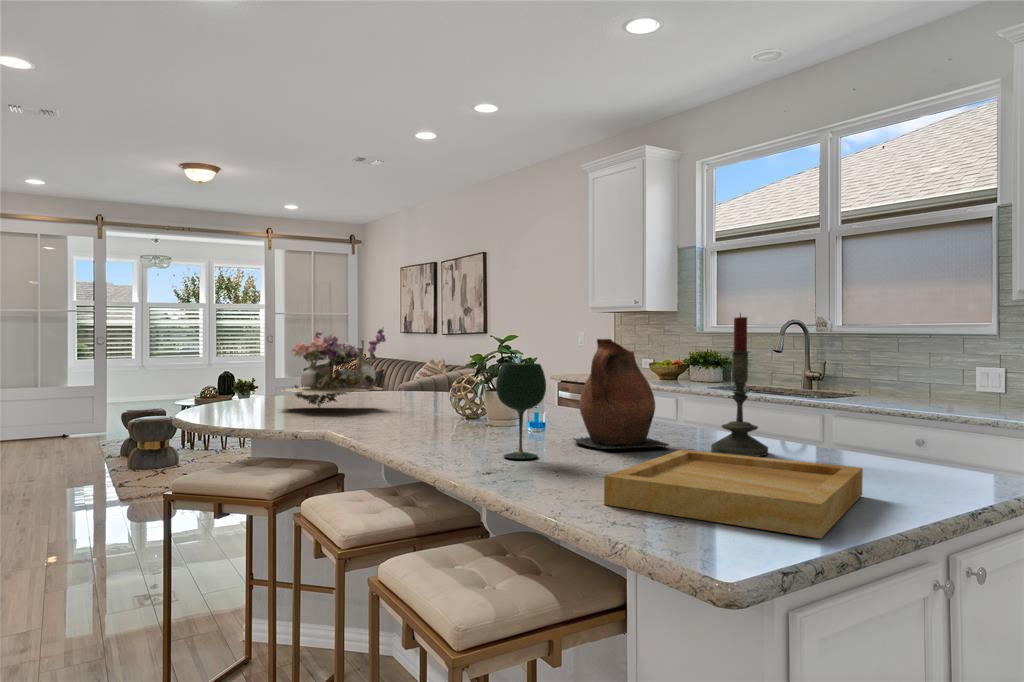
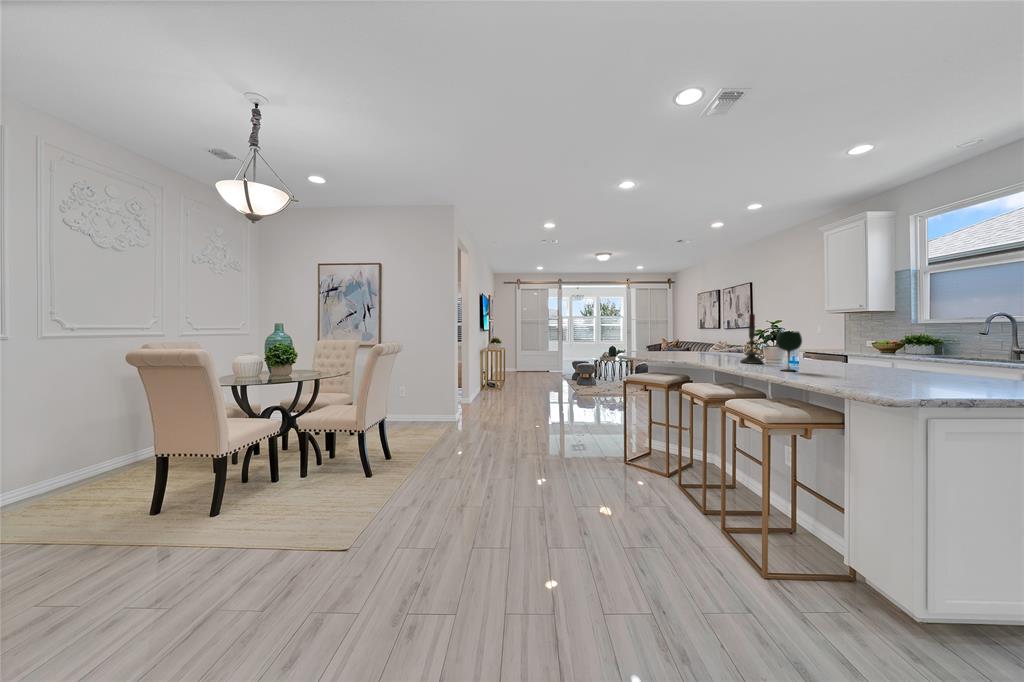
candle: present [711,313,768,457] -> present [740,314,763,364]
flower arrangement: present [283,327,386,408] -> none [662,321,710,356]
ceramic pitcher: present [573,339,669,449] -> none [814,321,874,372]
tray: present [604,450,863,538] -> none [833,368,990,393]

